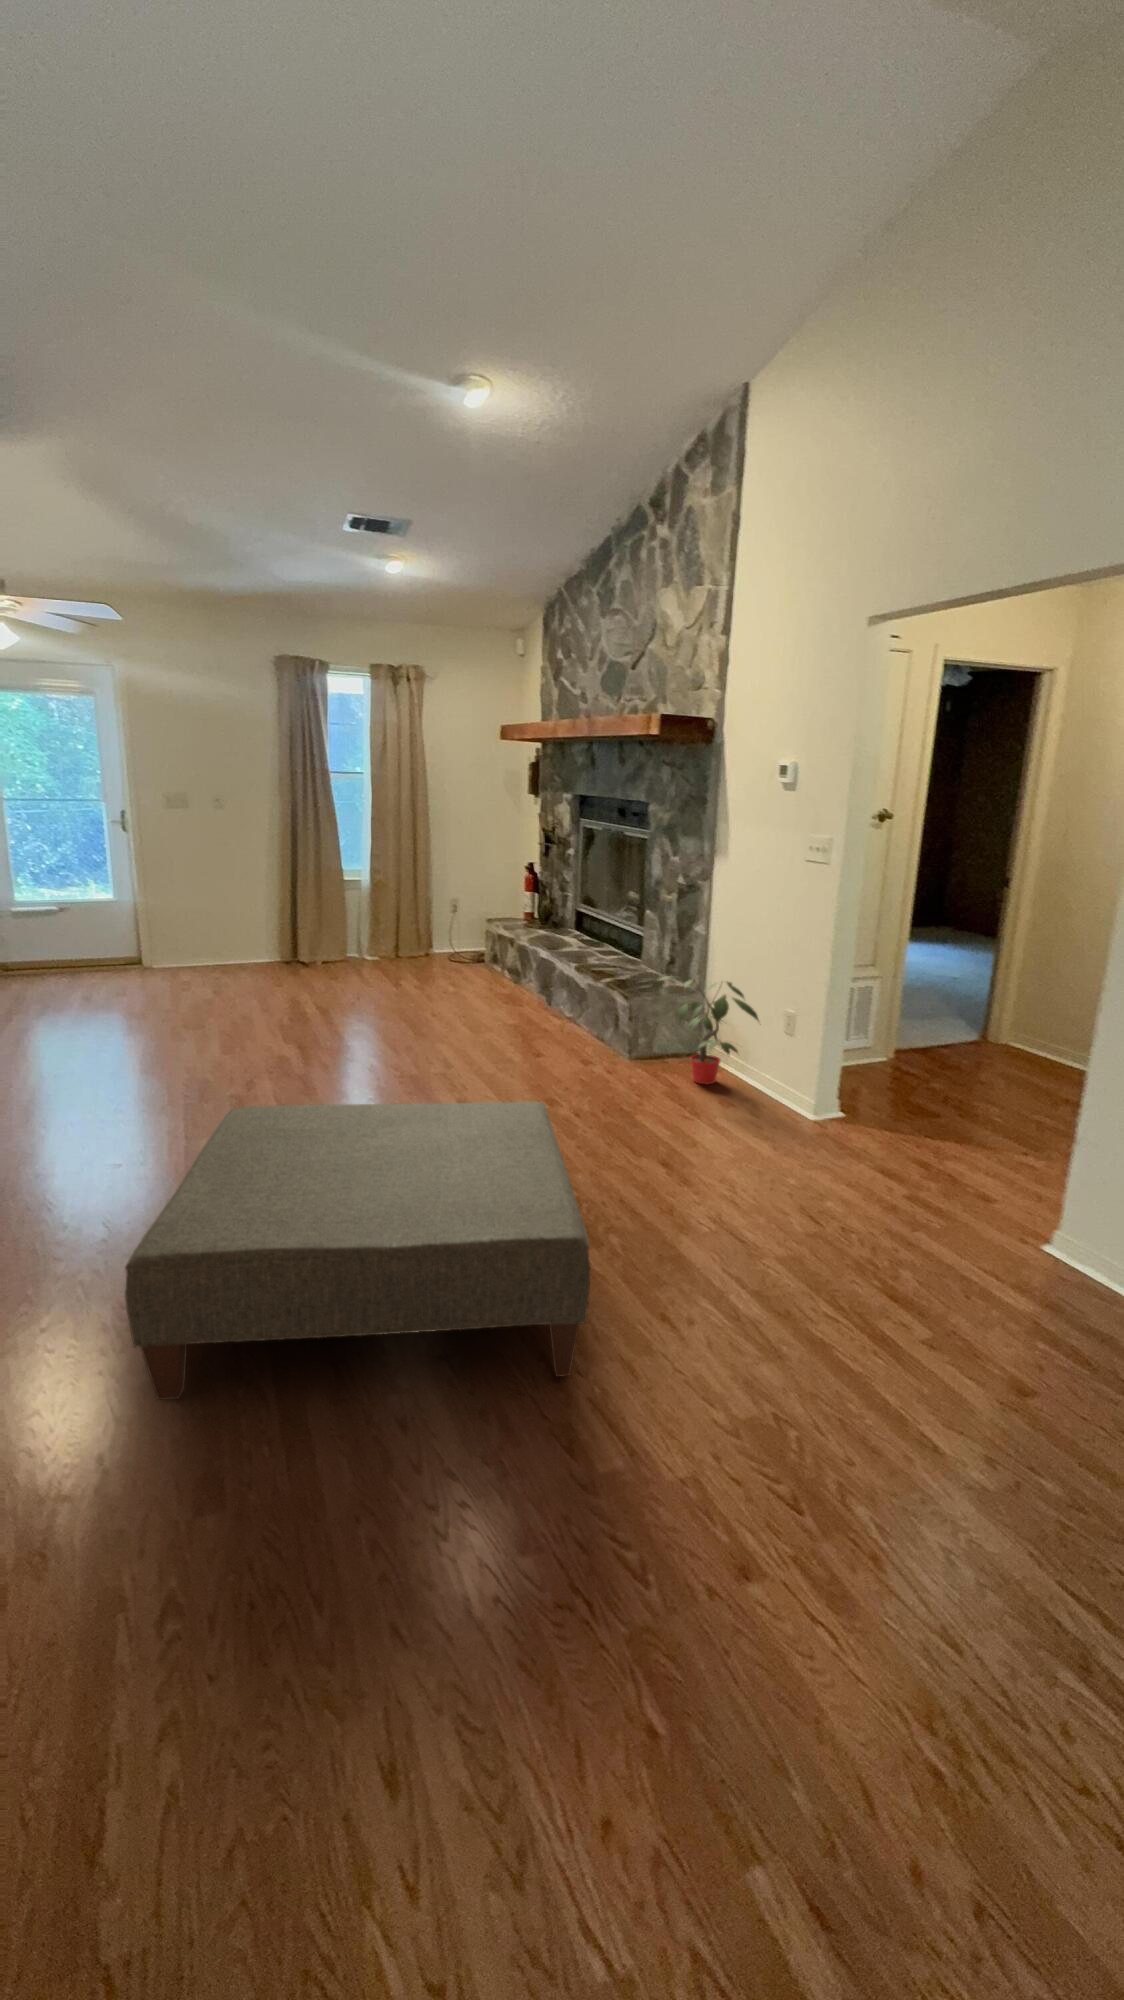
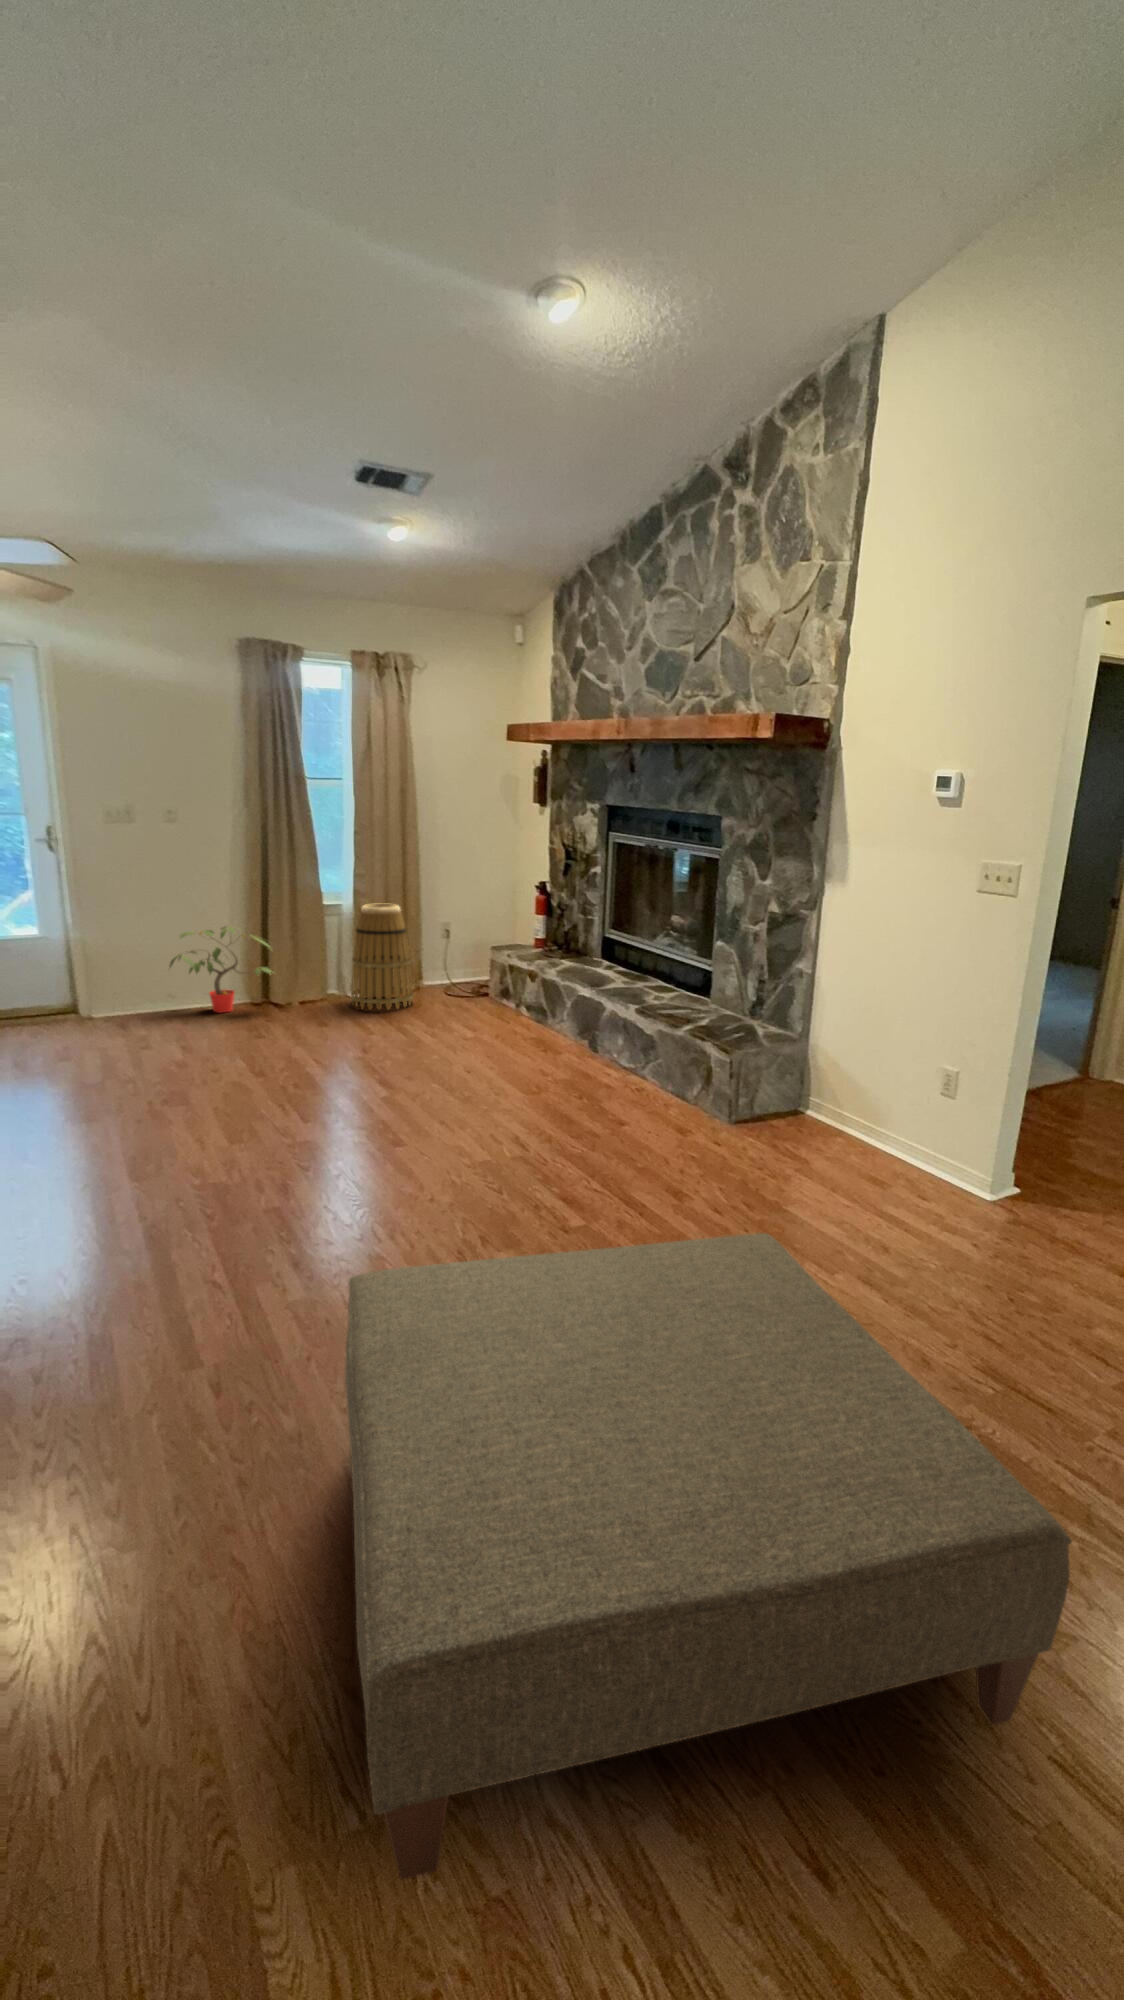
basket: none [364,880,418,970] -> present [351,903,414,1010]
potted plant: present [662,976,759,1084] -> present [170,927,272,1013]

